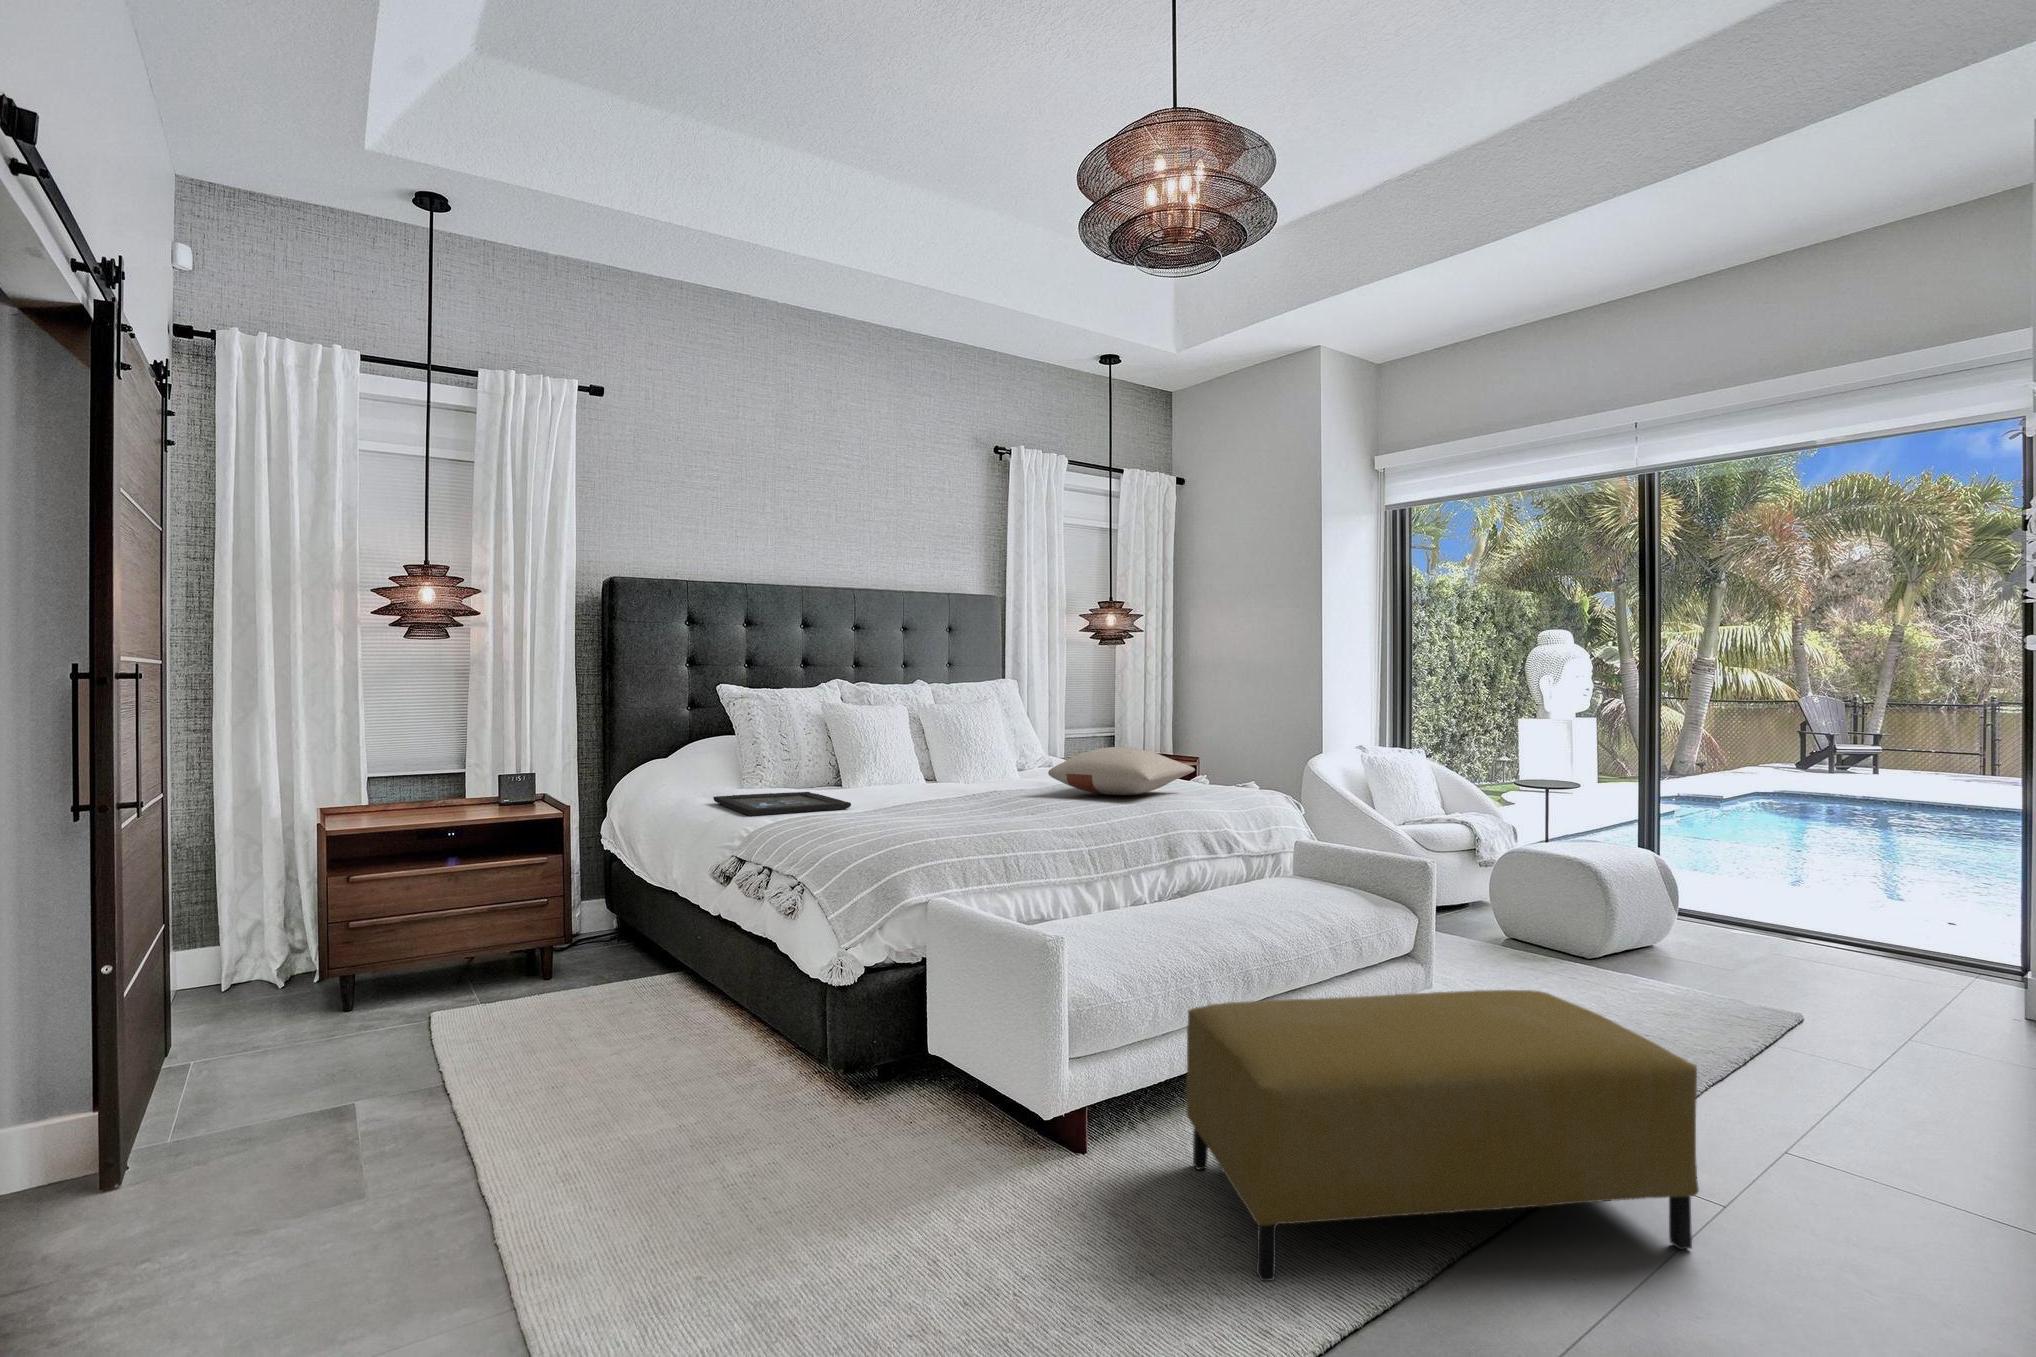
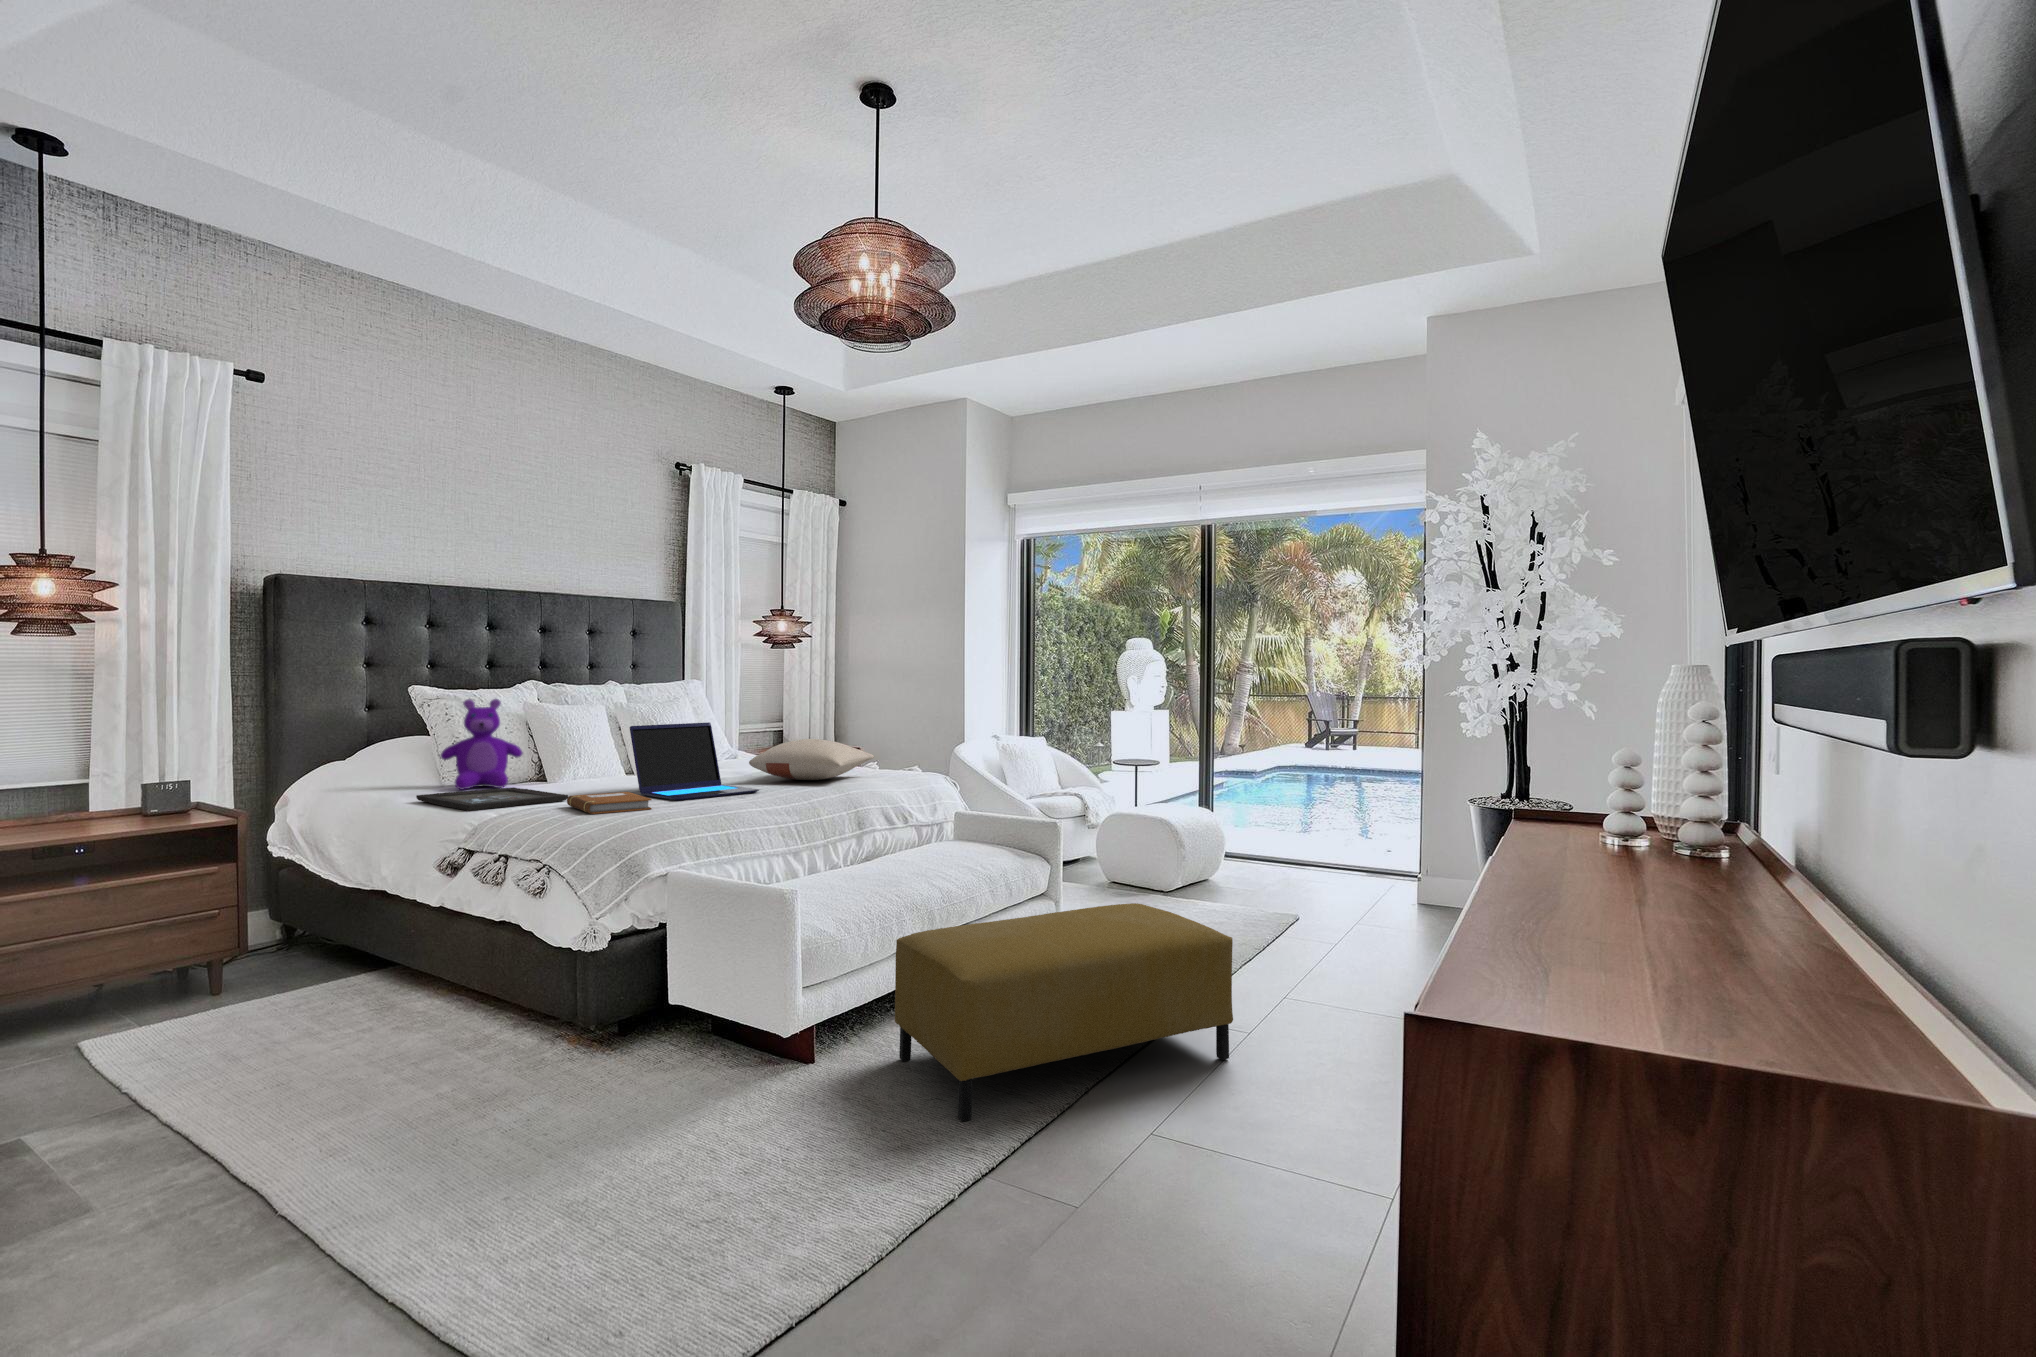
teddy bear: none [748,698,824,792] -> present [441,699,522,790]
laptop: none [917,726,1053,815] -> present [630,722,759,801]
notebook: none [844,802,925,826] -> present [567,792,652,814]

